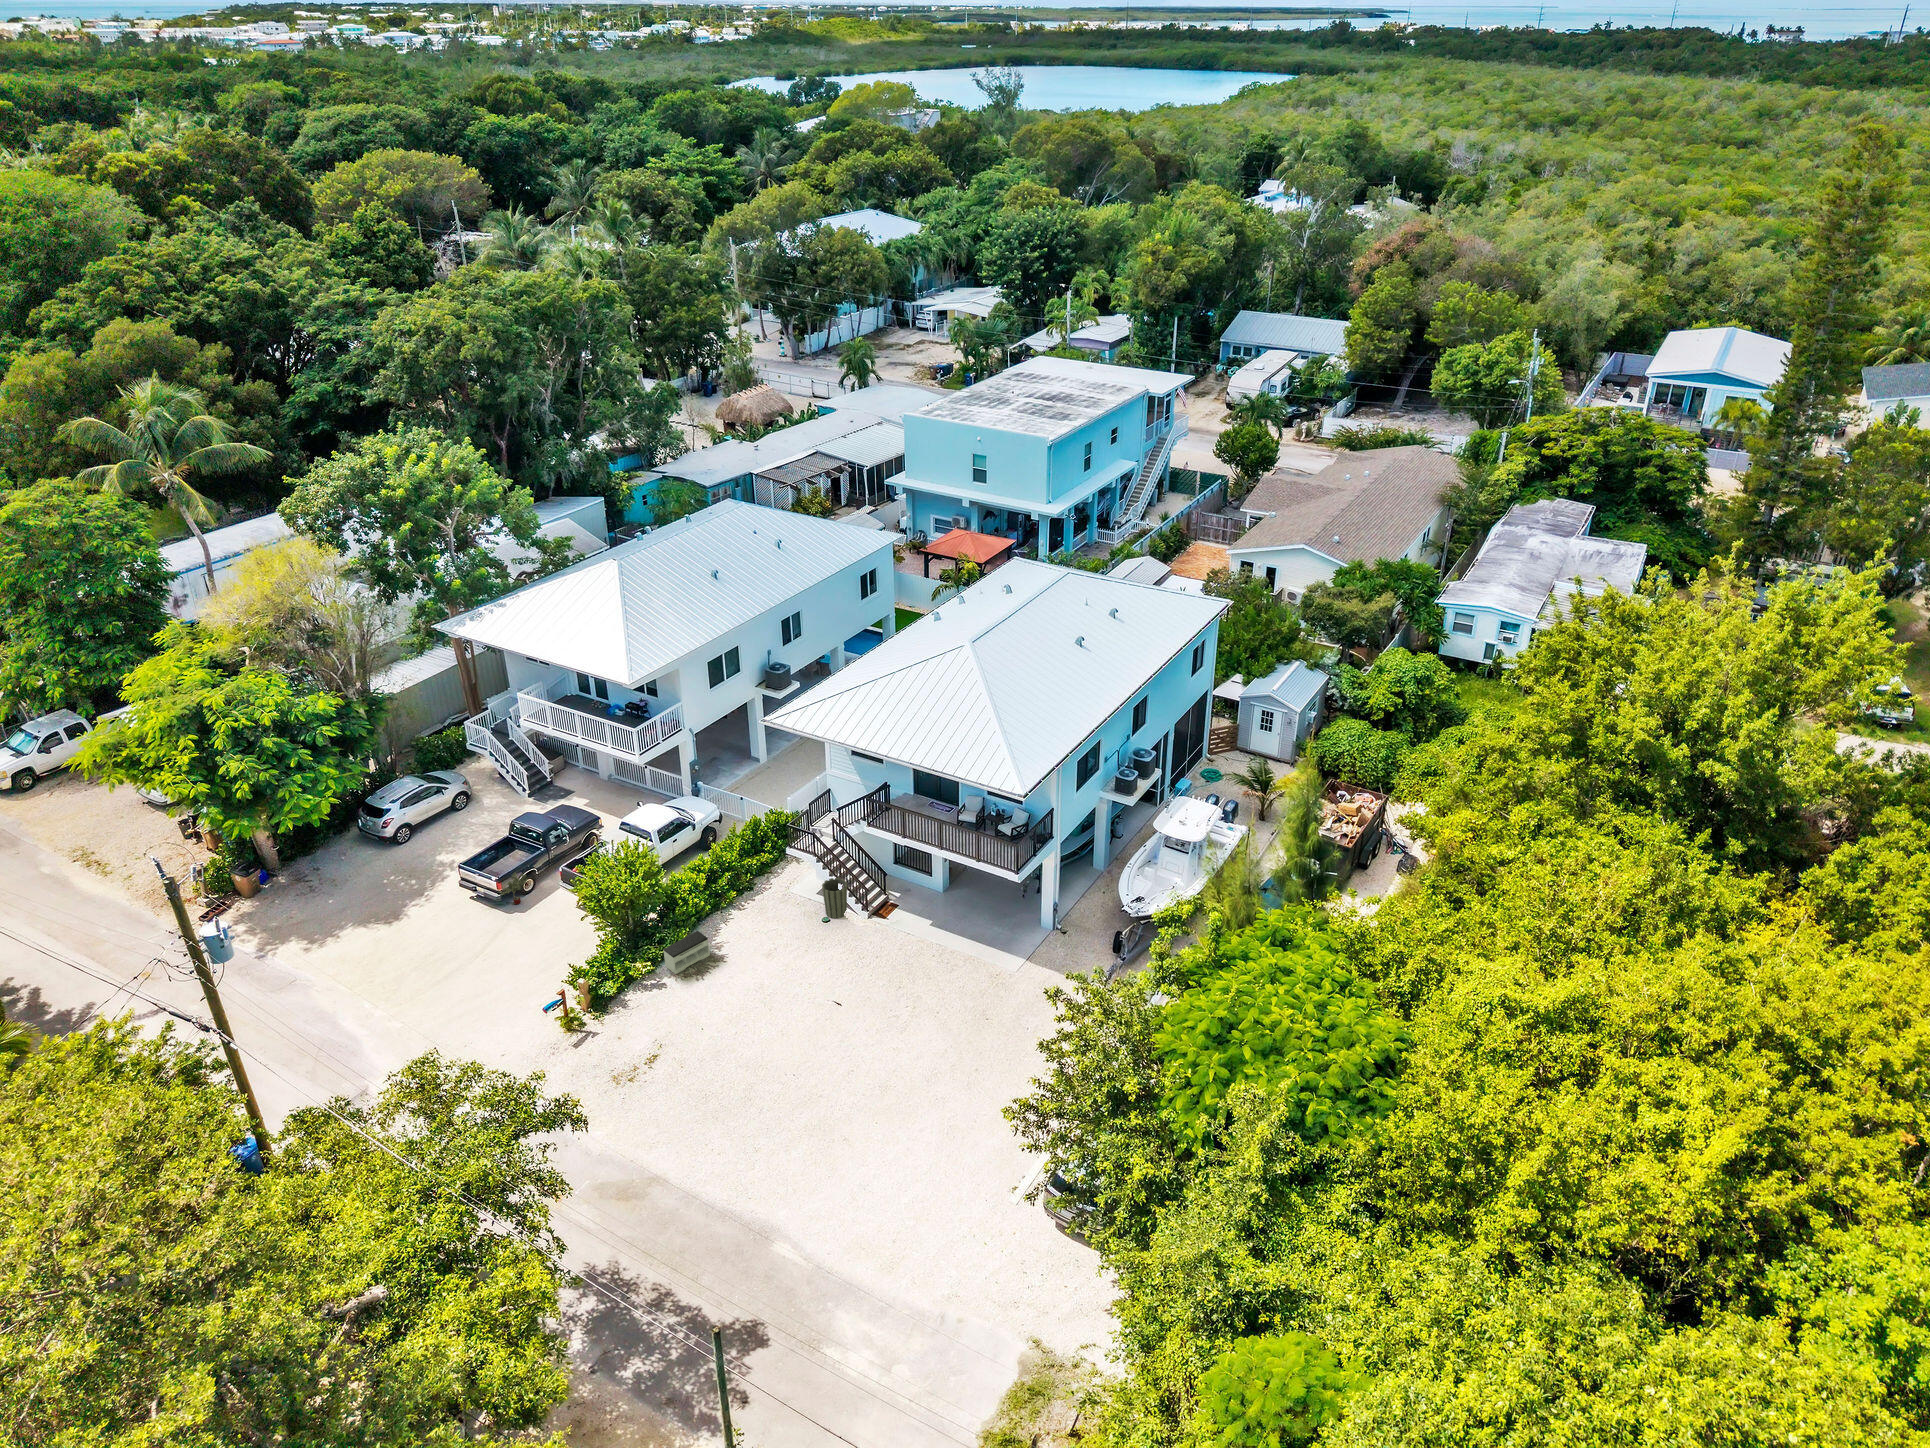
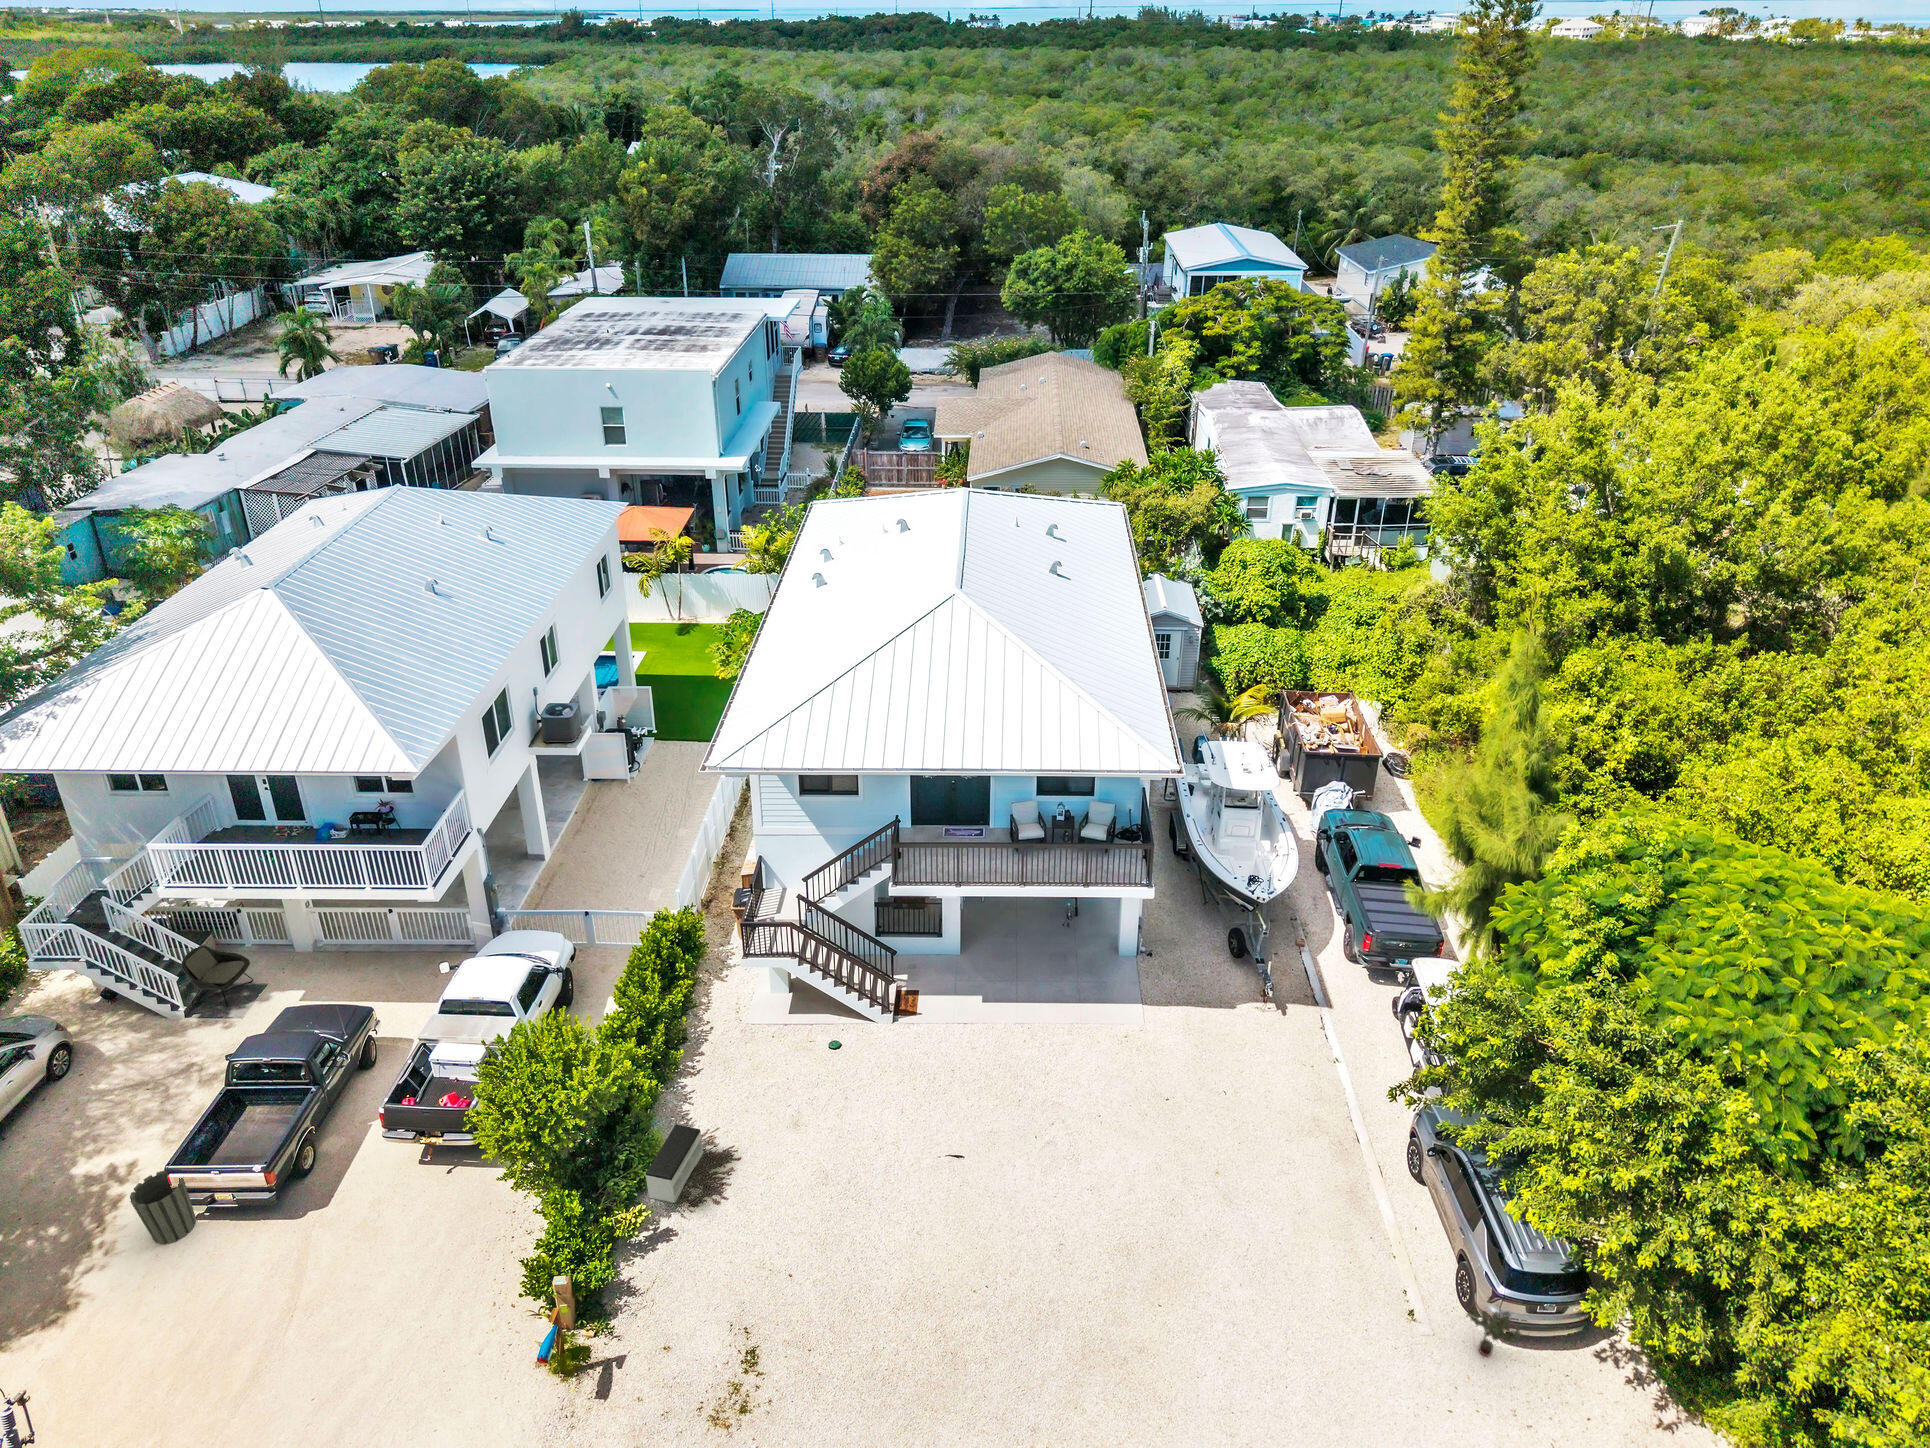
lounge chair: none [531,760,568,799] -> present [181,945,253,1007]
potted tree: present [501,873,527,905] -> present [1467,1309,1521,1356]
trash can: present [822,878,847,919] -> present [130,1170,196,1244]

